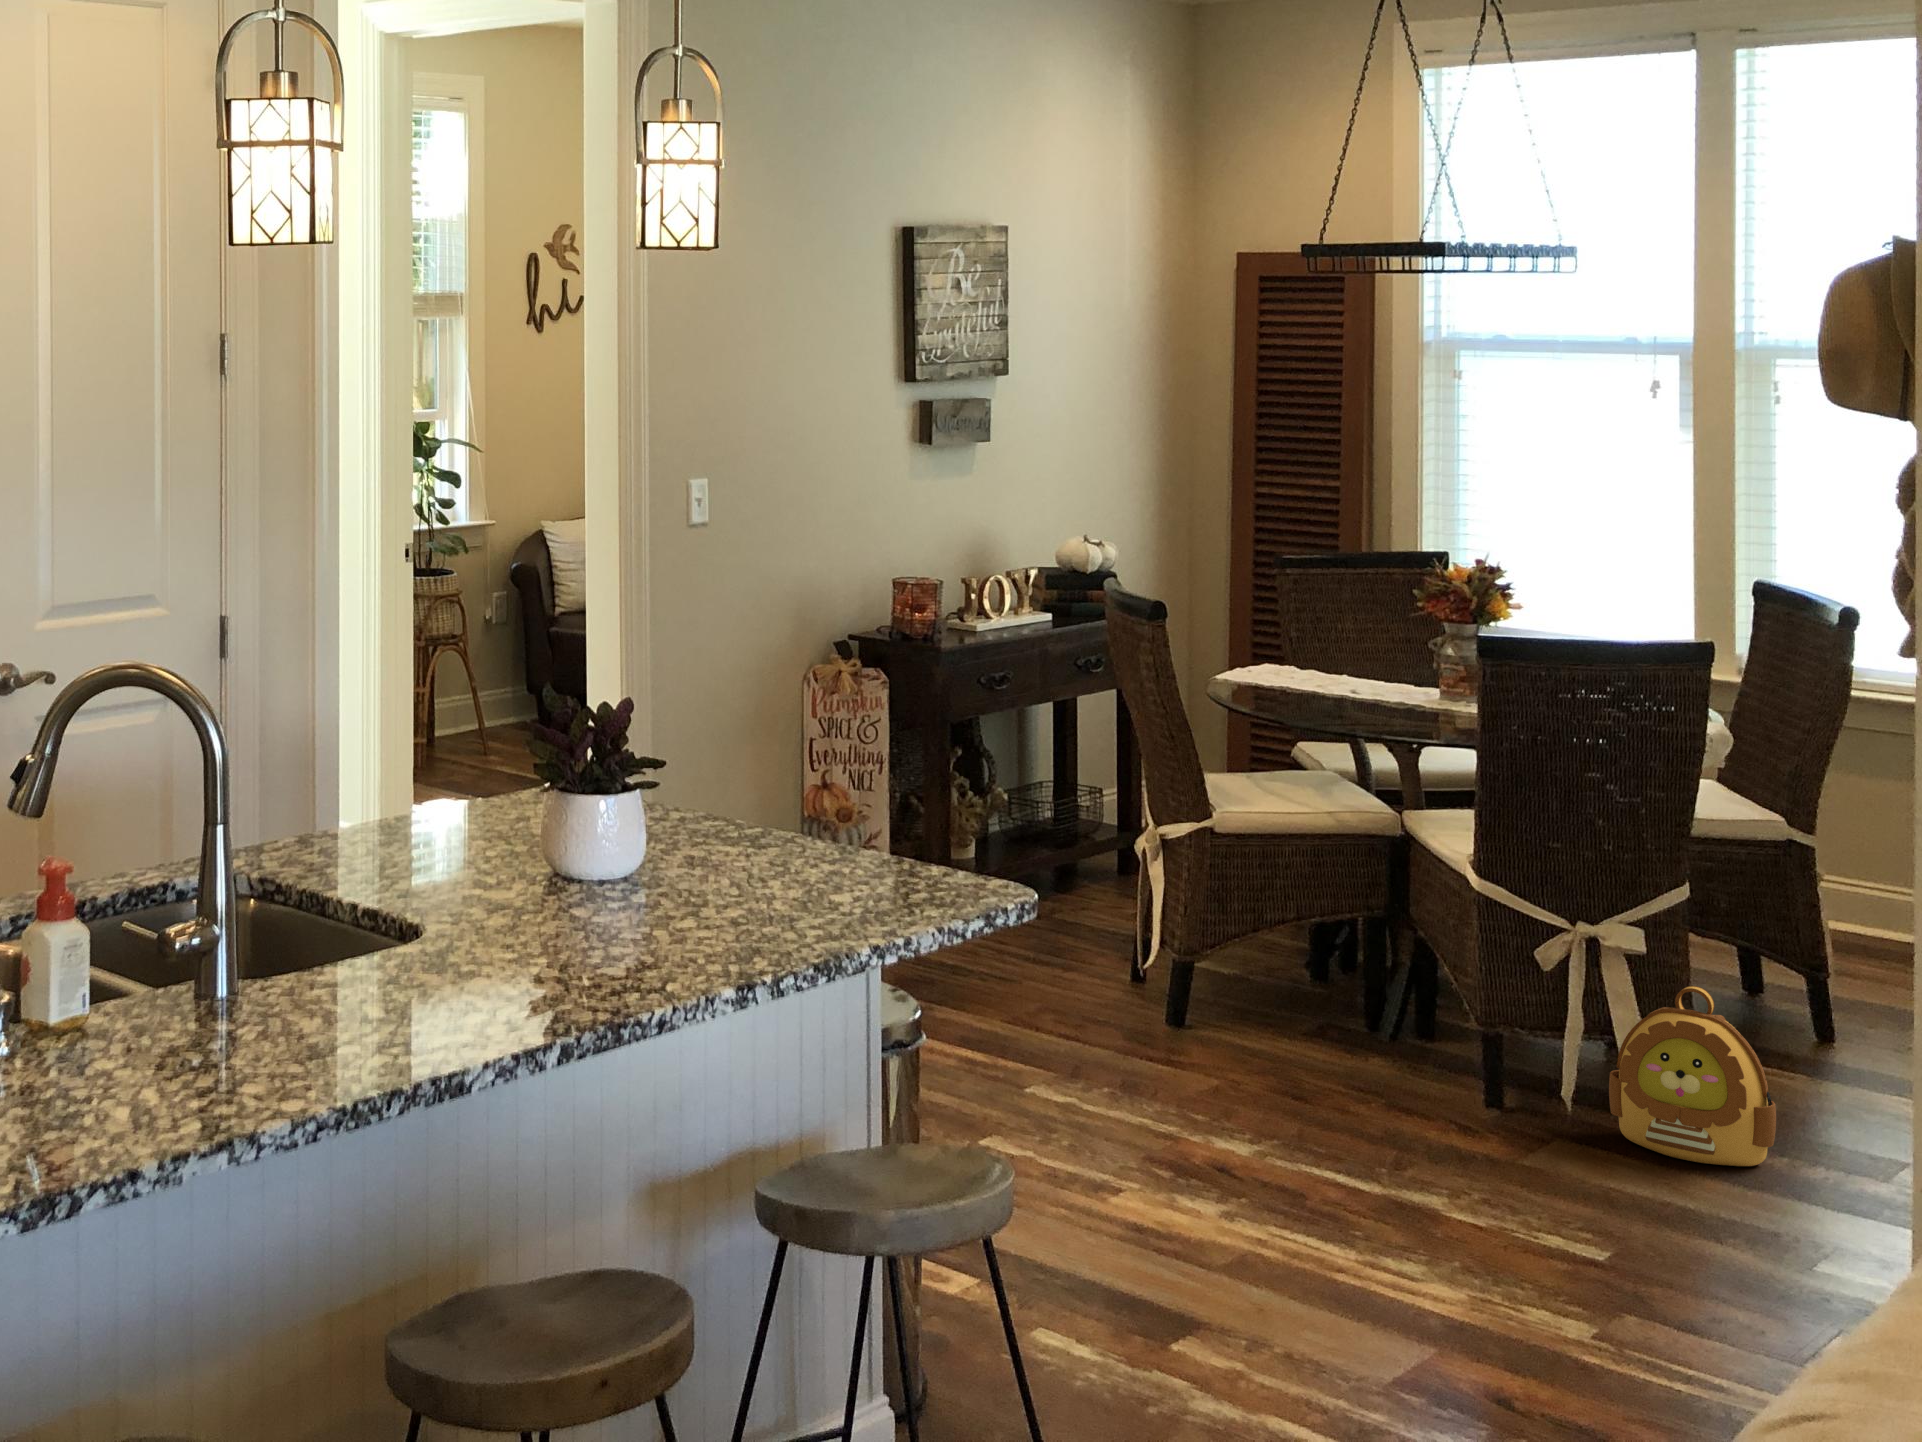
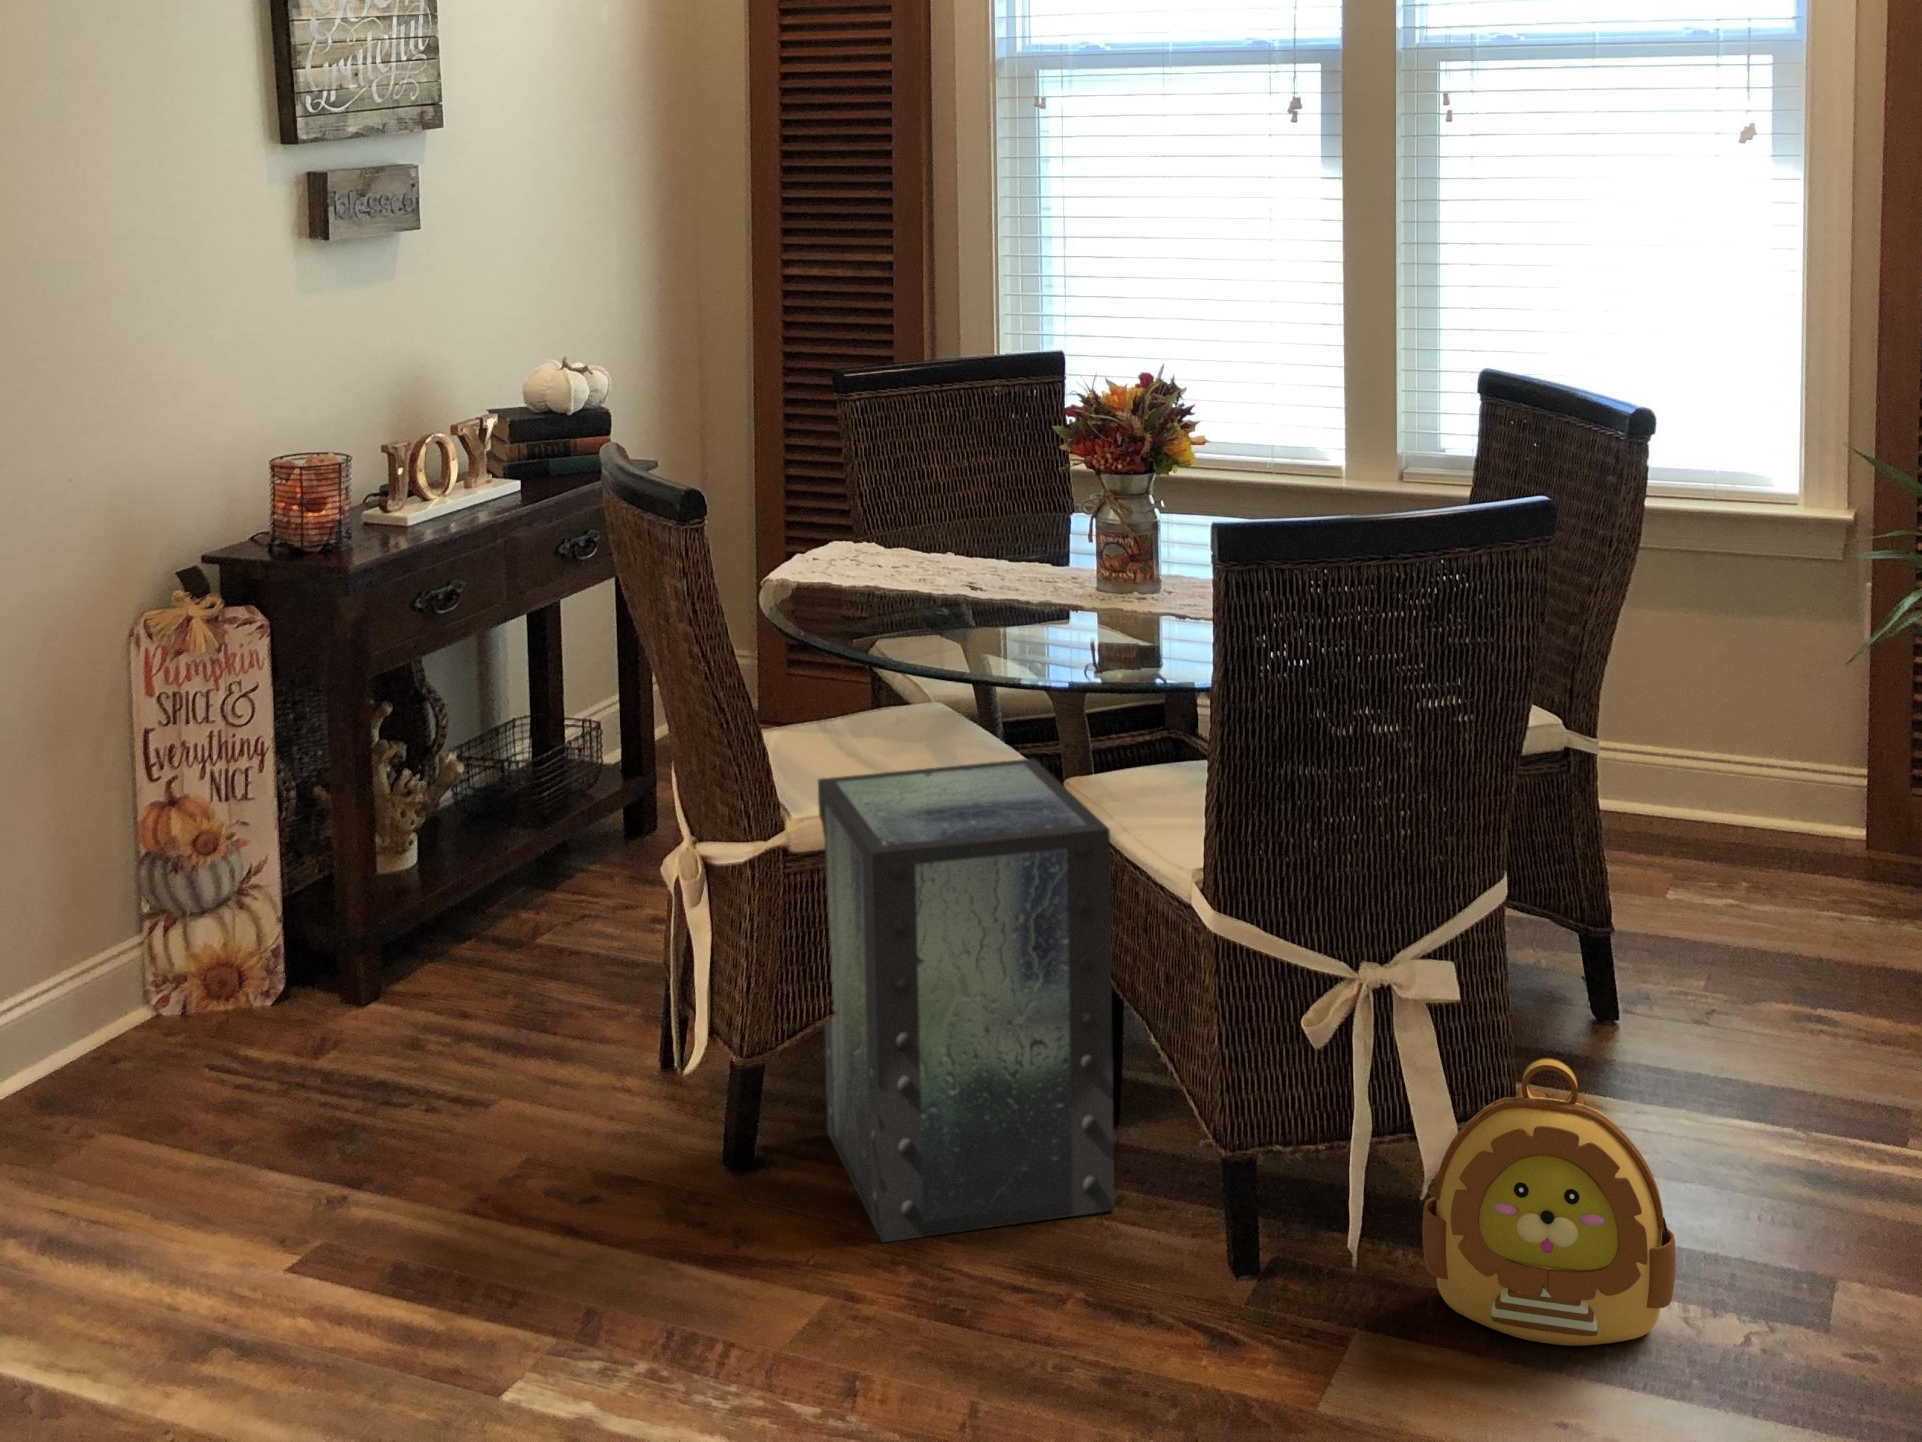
storage box: none [1235,790,1418,1073] -> present [818,759,1114,1243]

